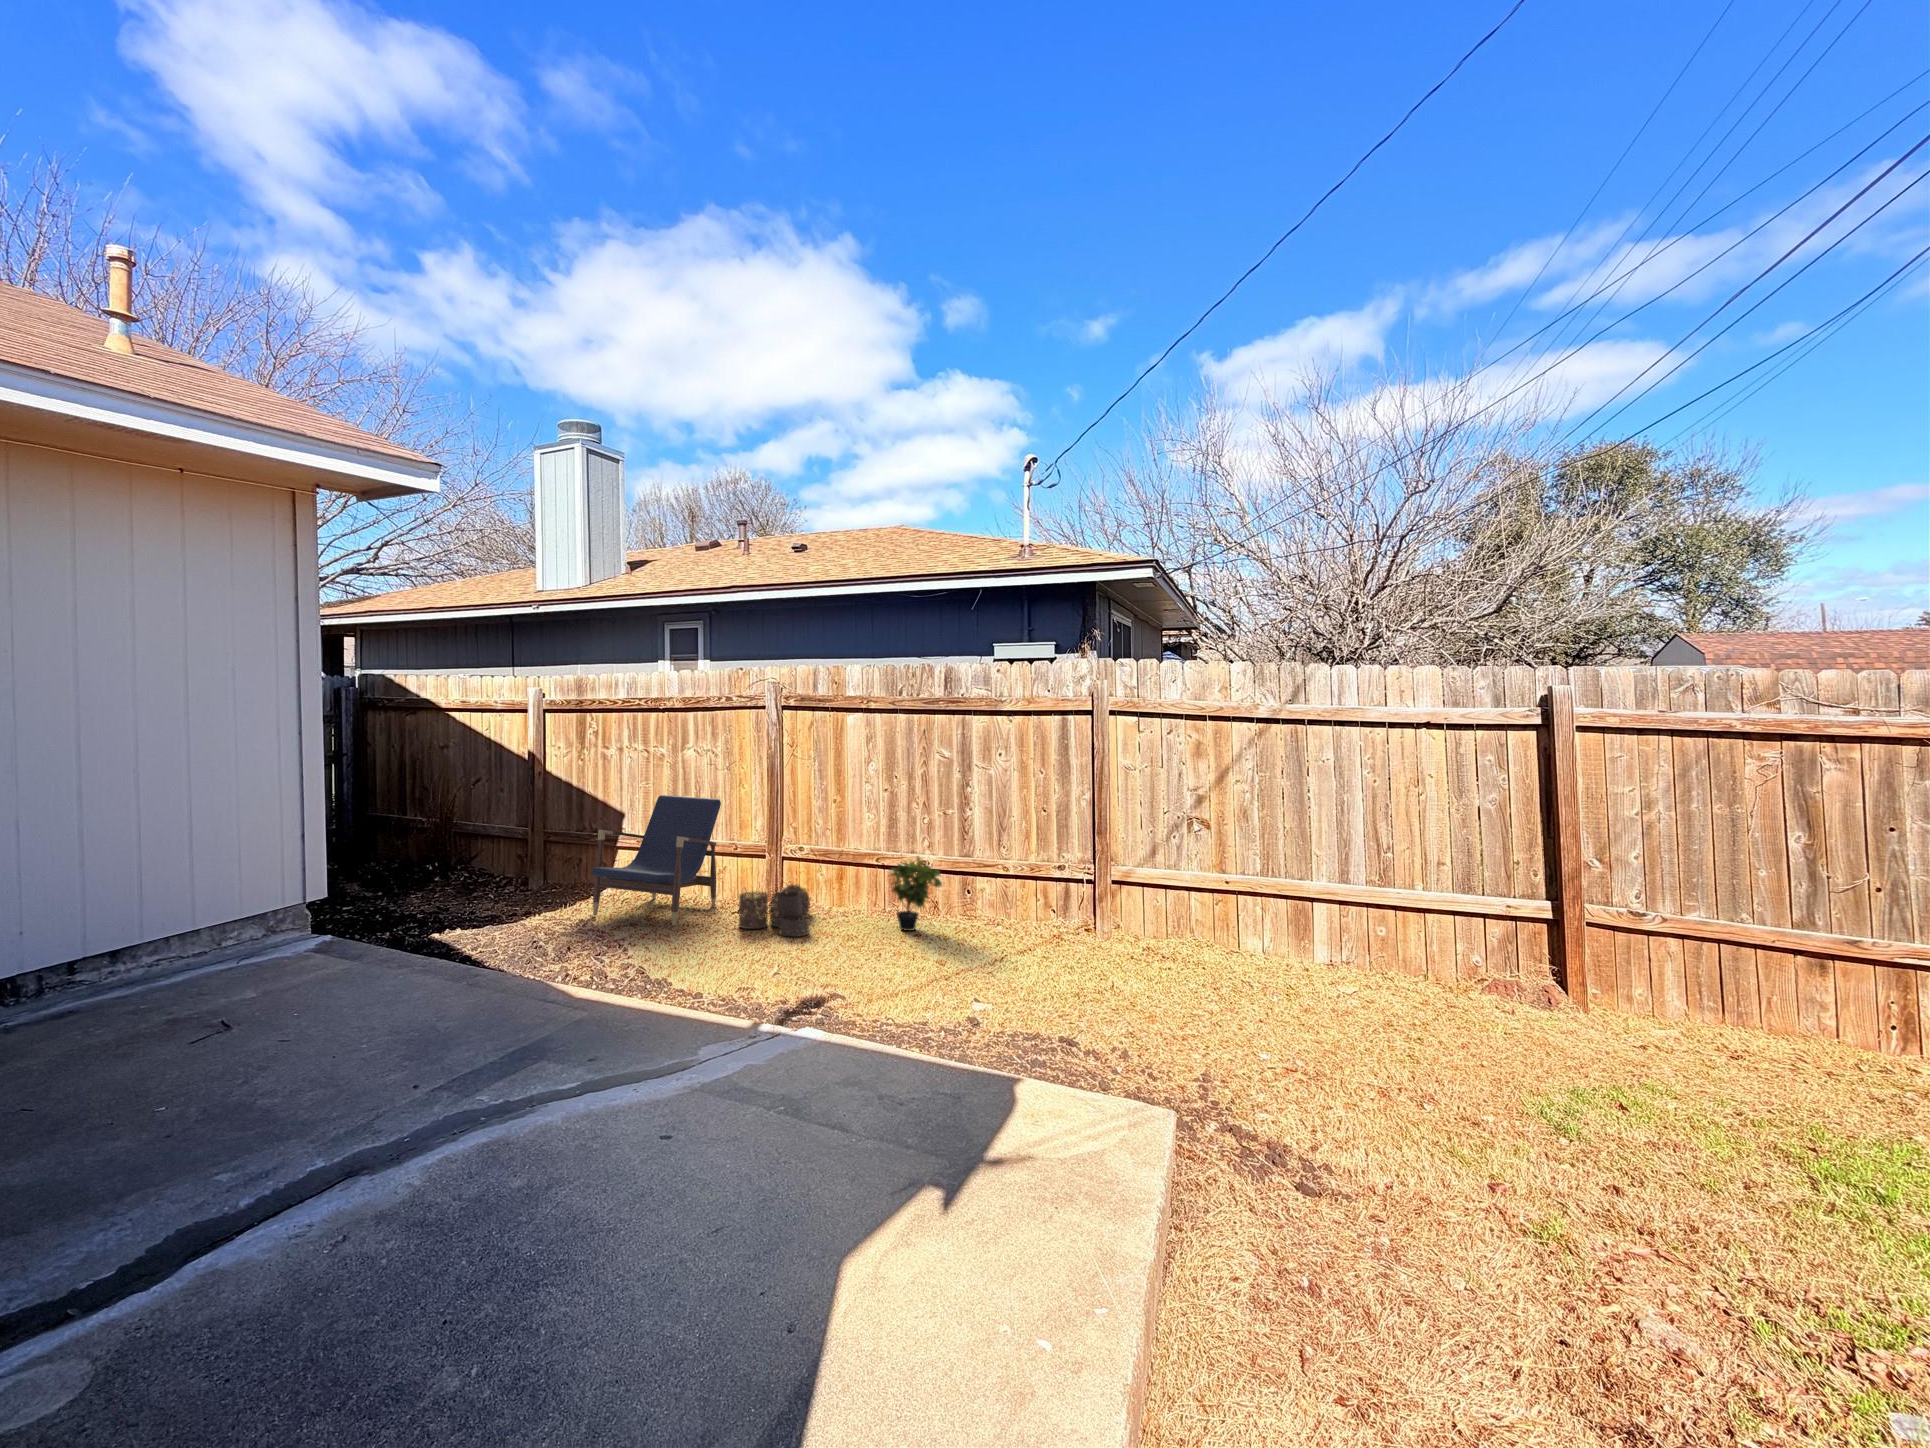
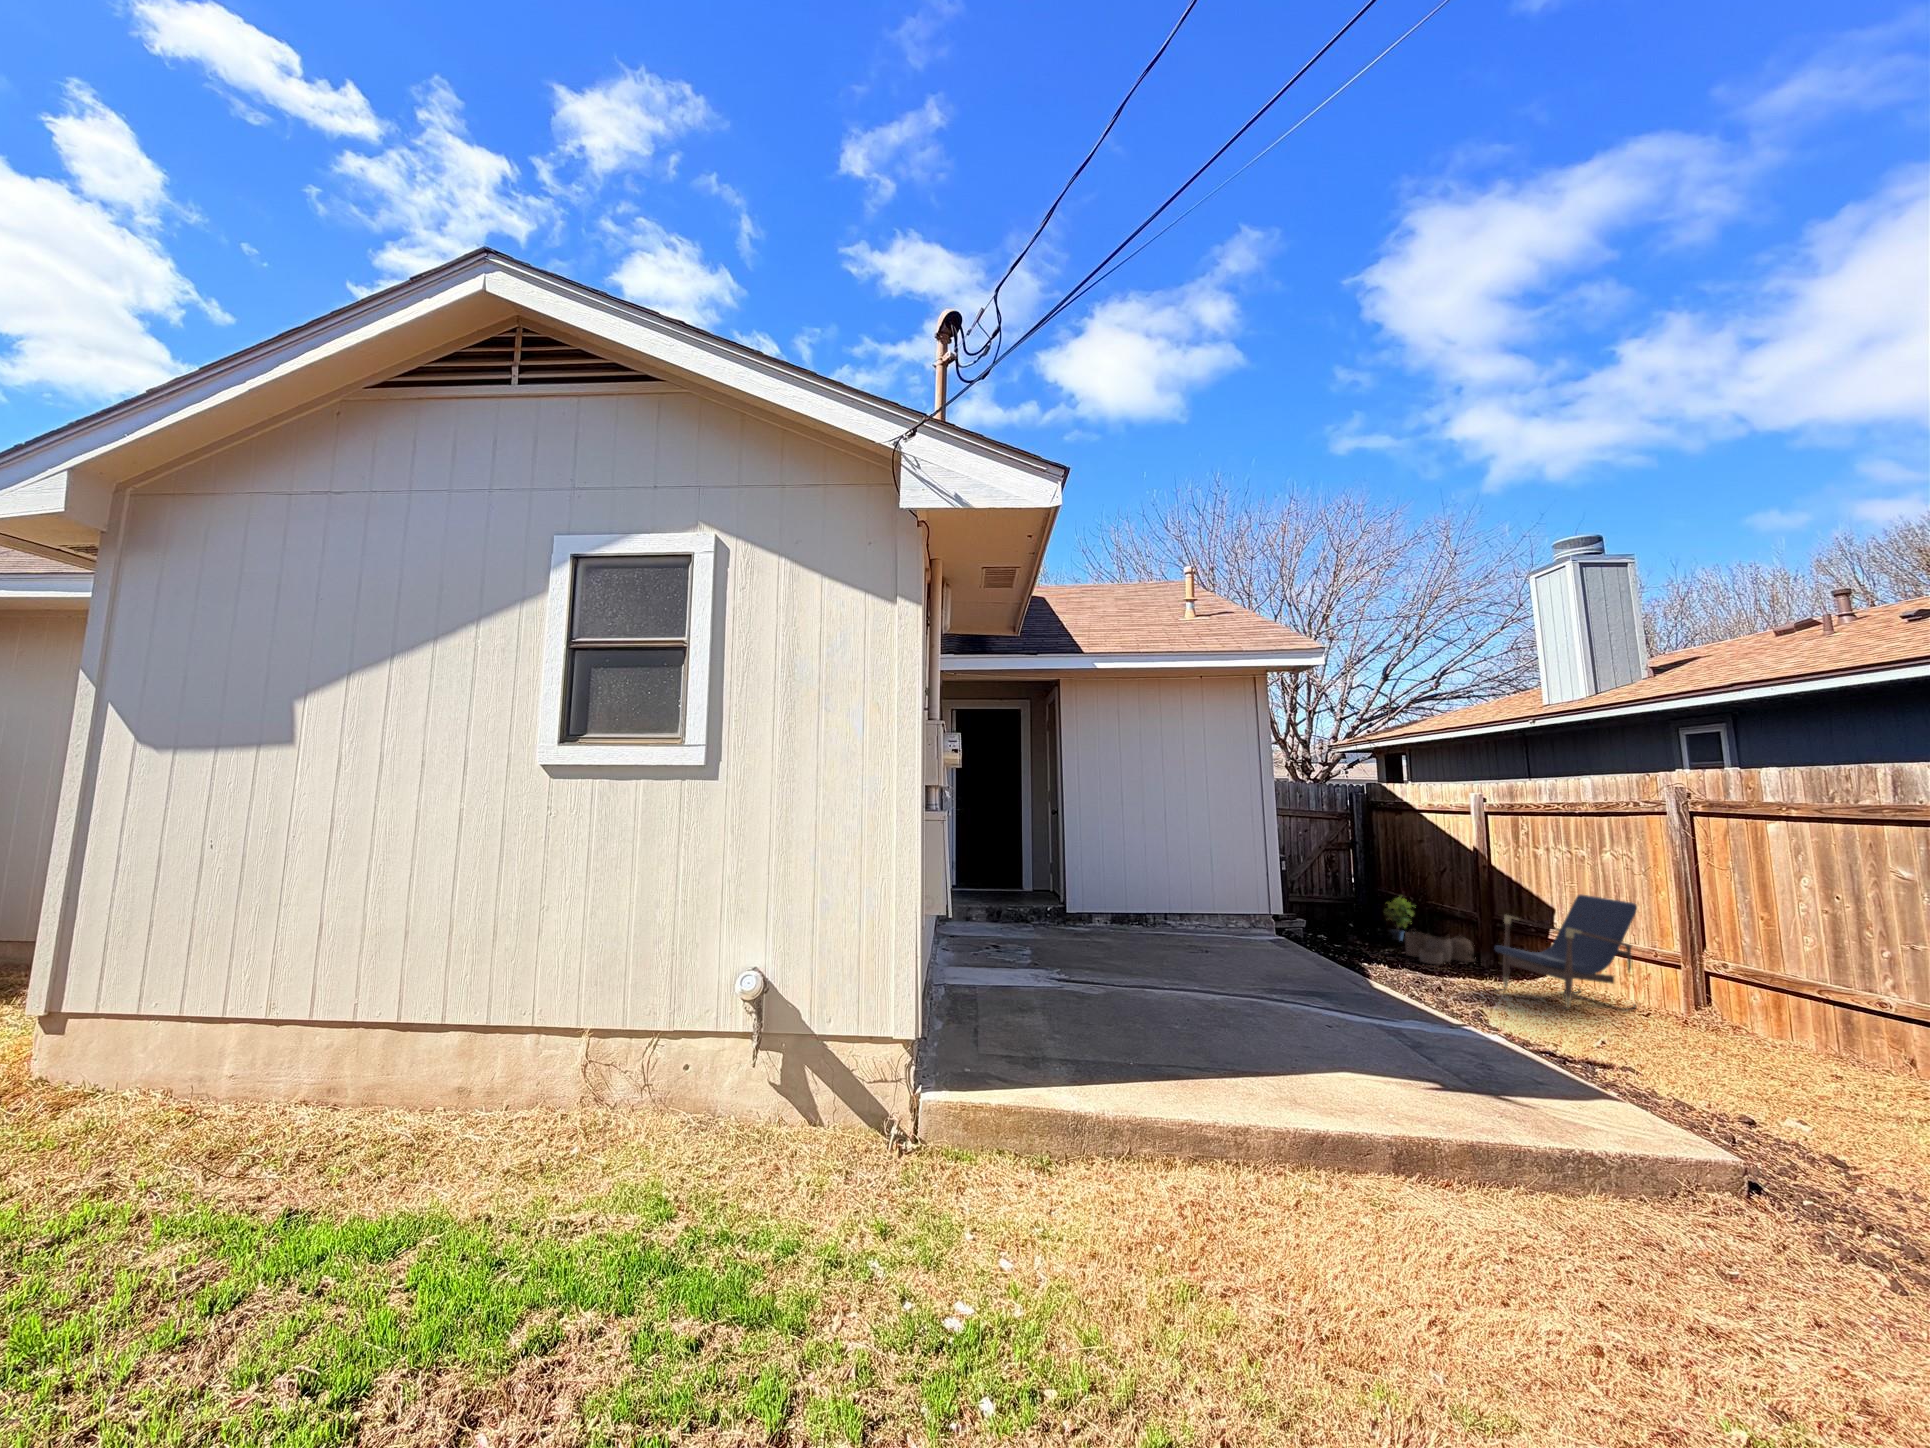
potted plant: present [891,856,942,931] -> present [1385,896,1414,941]
woven basket: present [739,884,810,937] -> present [1405,932,1474,964]

